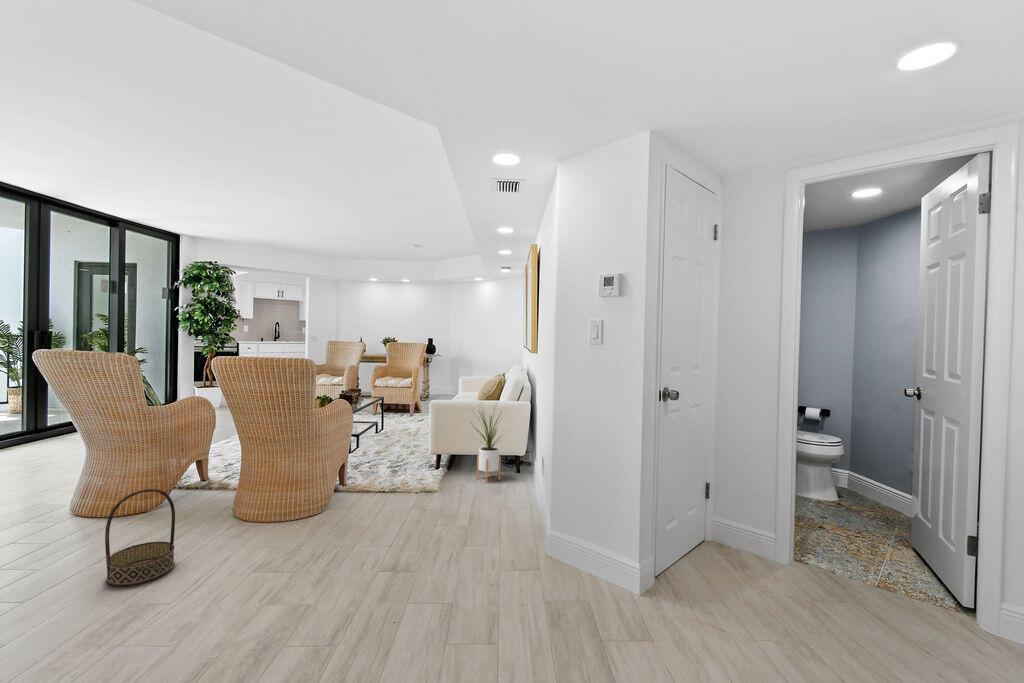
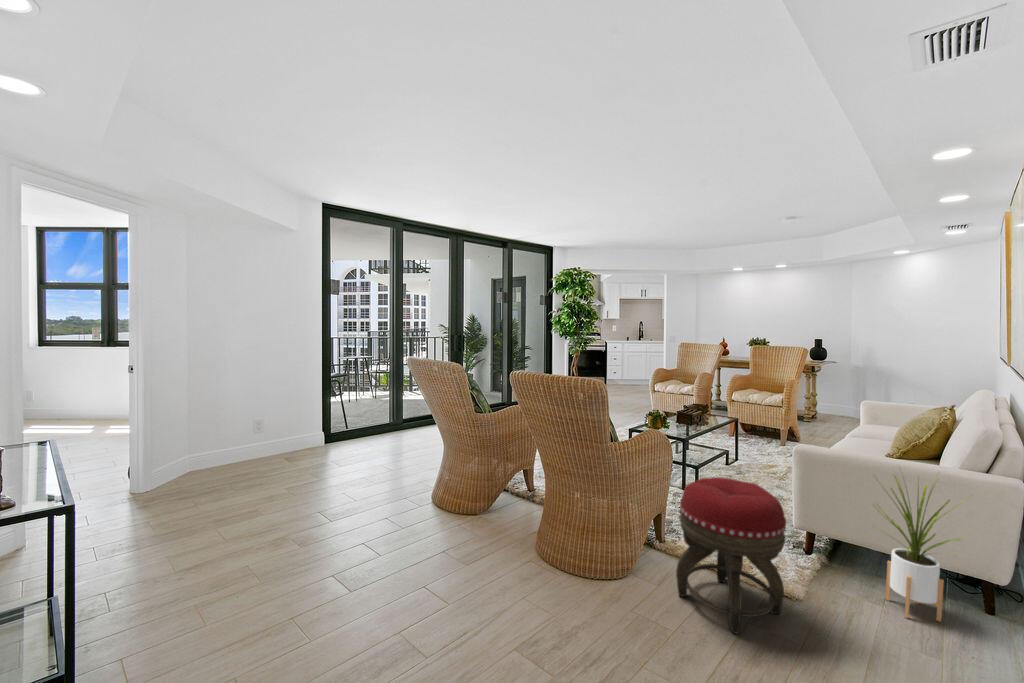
footstool: none [363,422,430,515] -> present [676,477,786,634]
basket: present [105,489,175,586] -> none [406,510,465,609]

